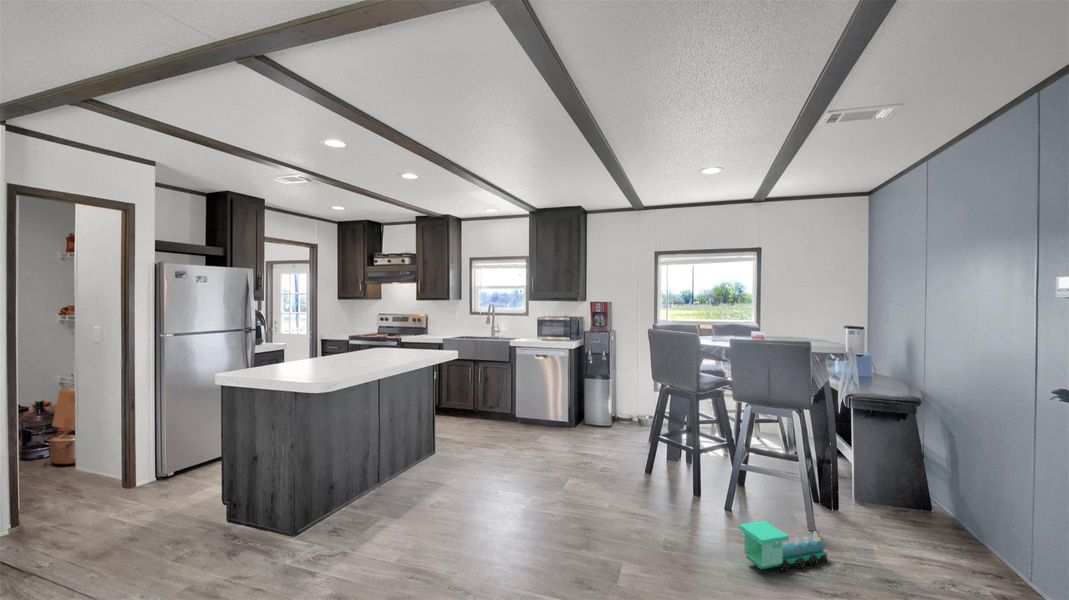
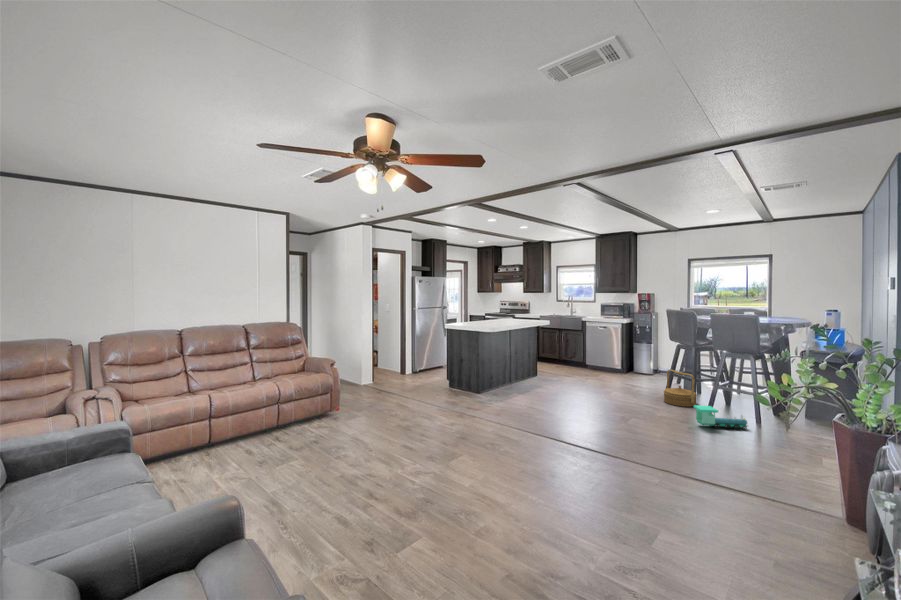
woven basket: none [655,433,708,503] -> present [664,370,697,407]

